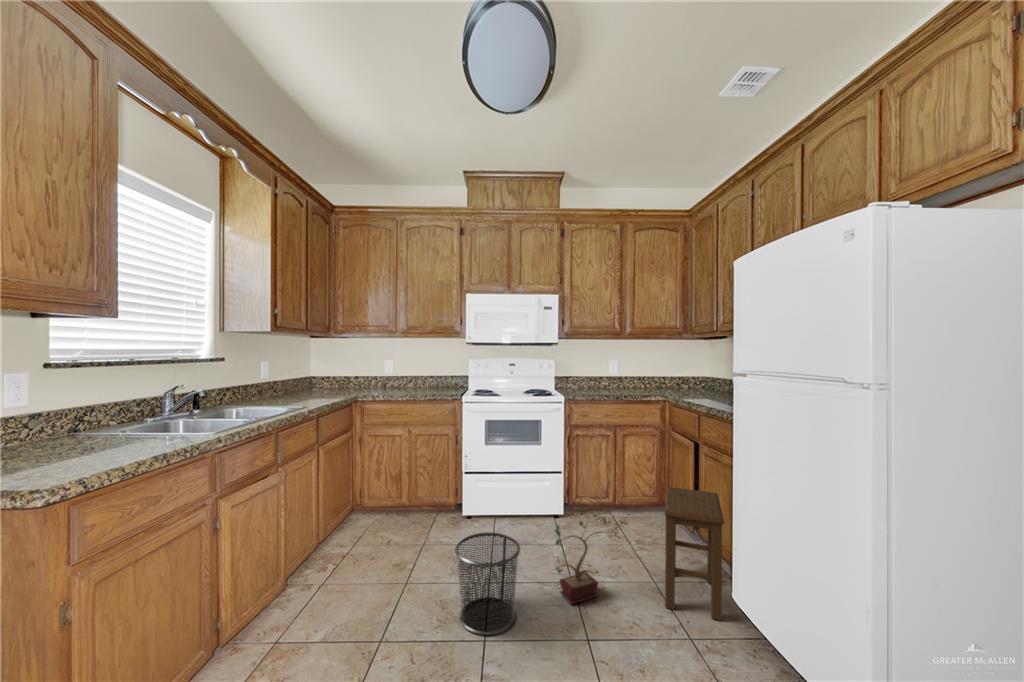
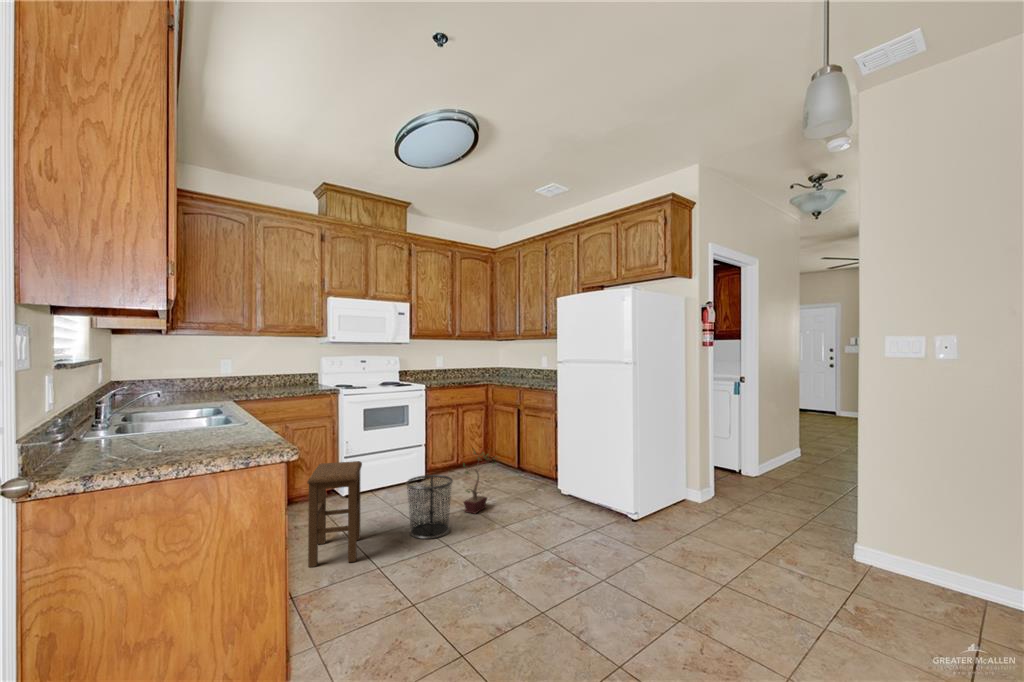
stool: present [665,487,725,621] -> present [307,461,362,567]

